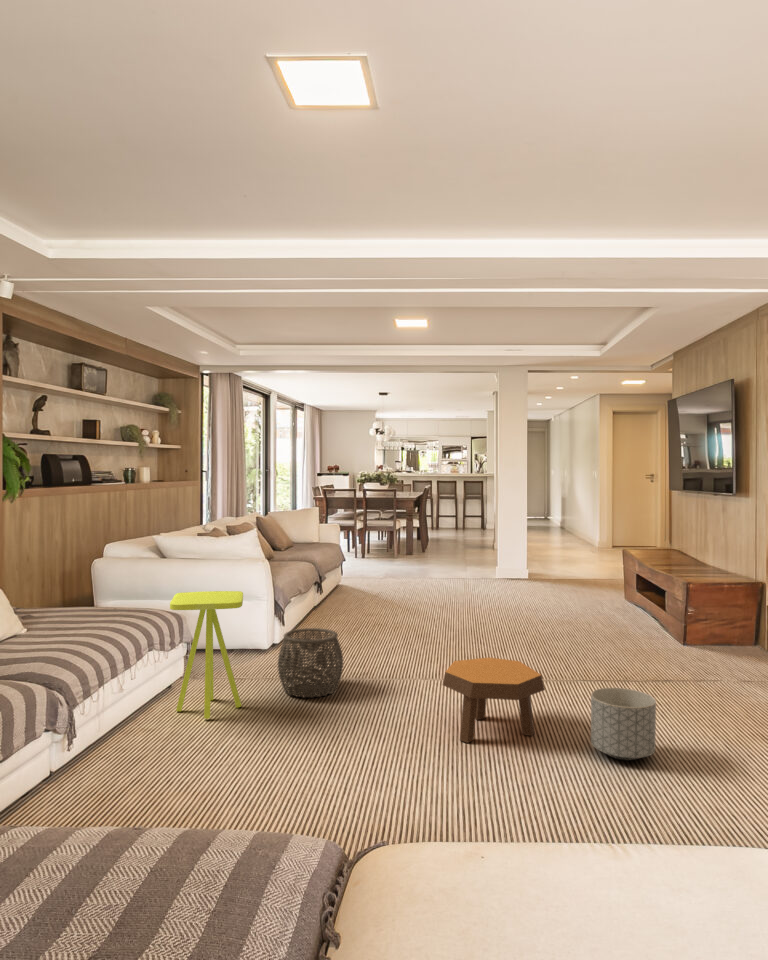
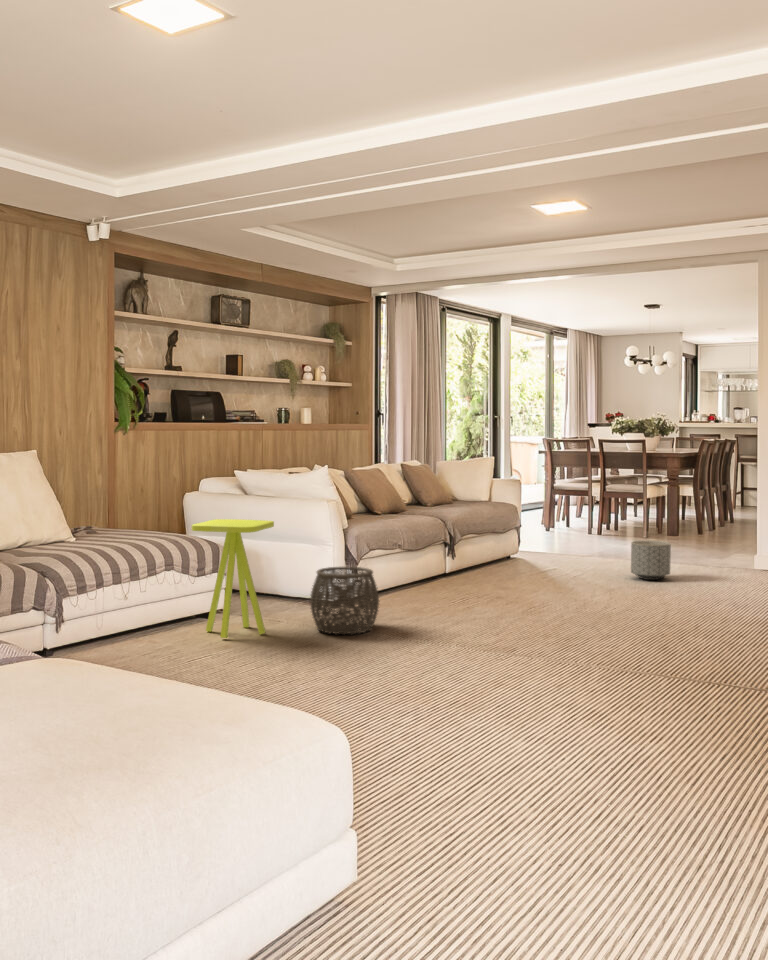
footstool: present [443,658,545,743] -> none [424,602,528,683]
planter: present [591,688,656,760] -> present [631,541,671,580]

